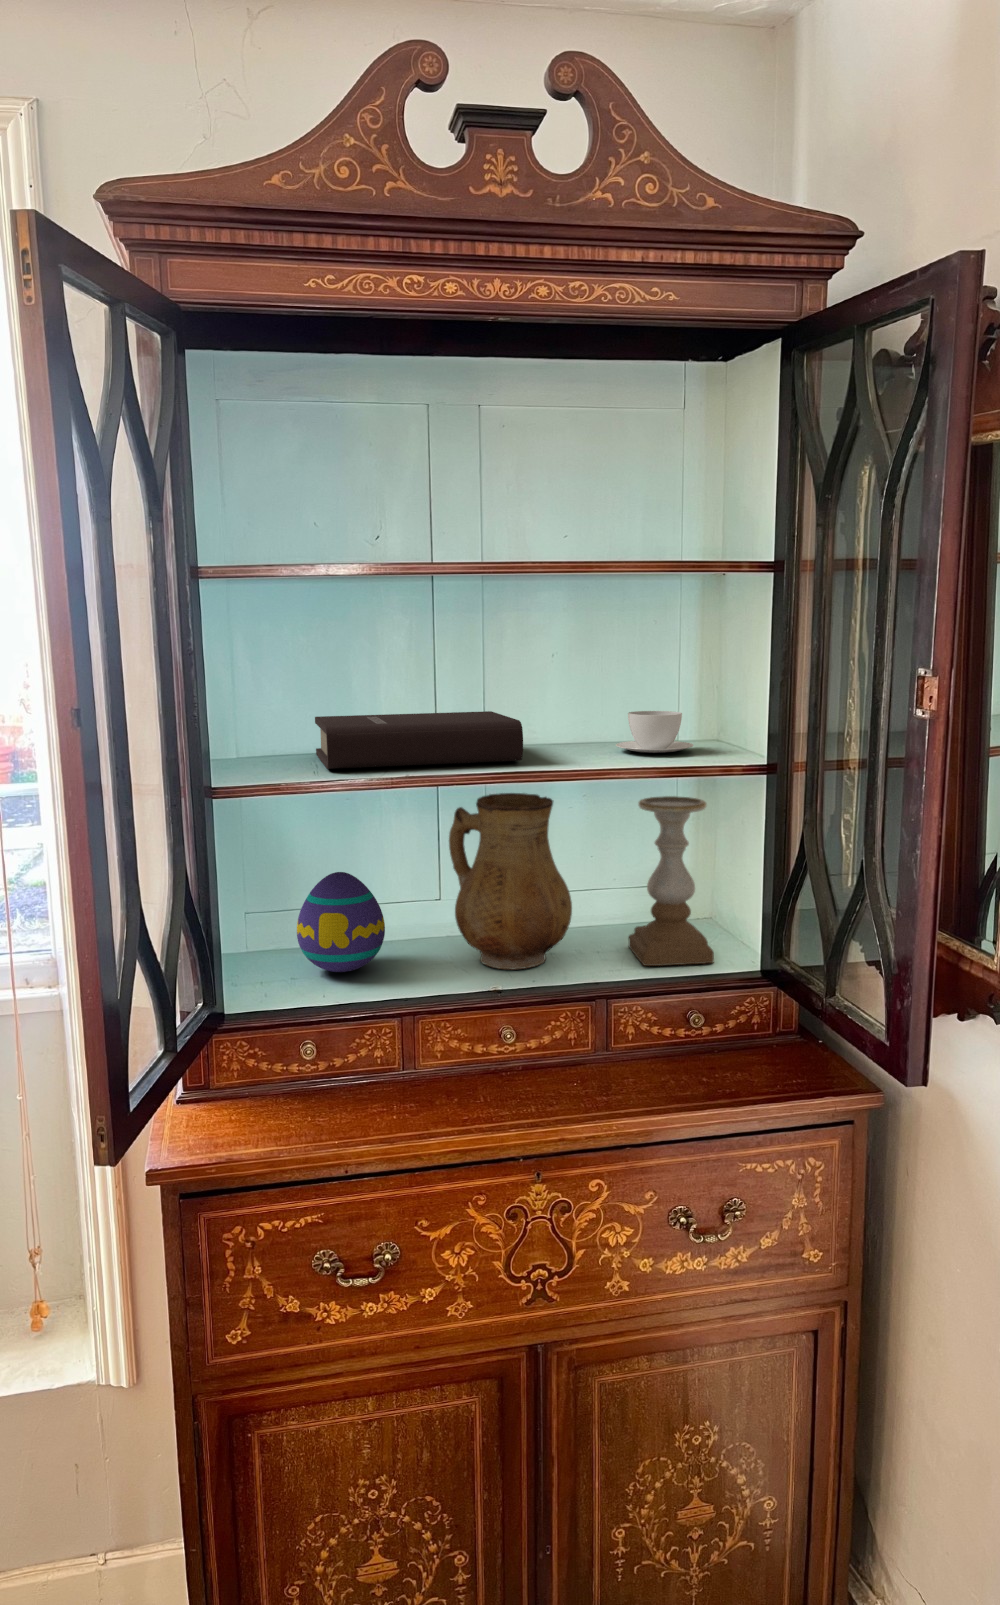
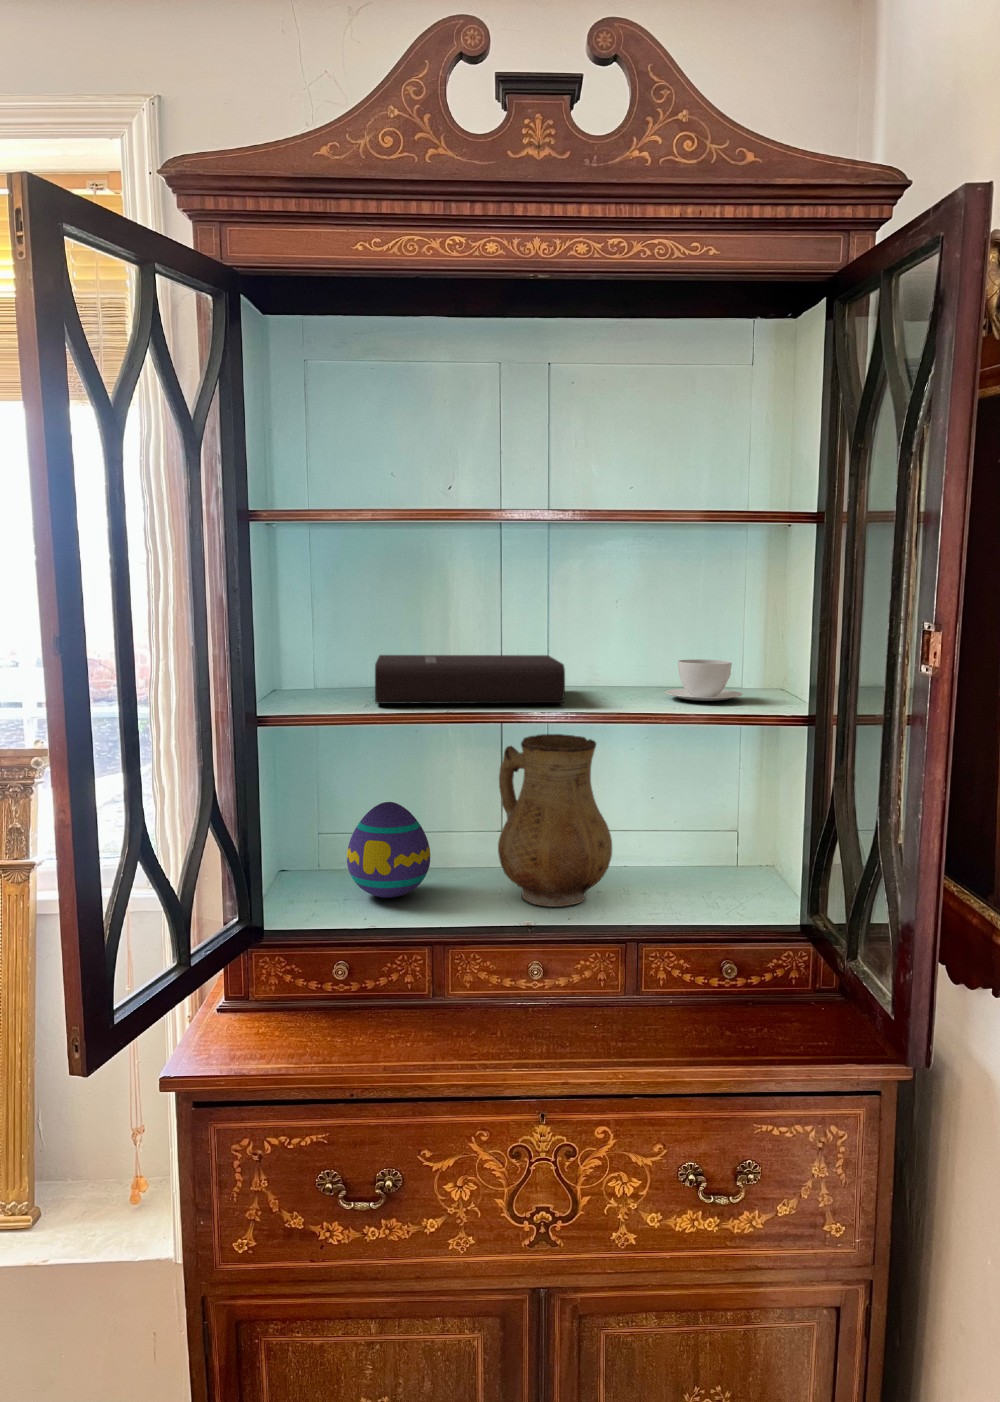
candle holder: present [629,796,714,966] -> none [672,744,752,914]

